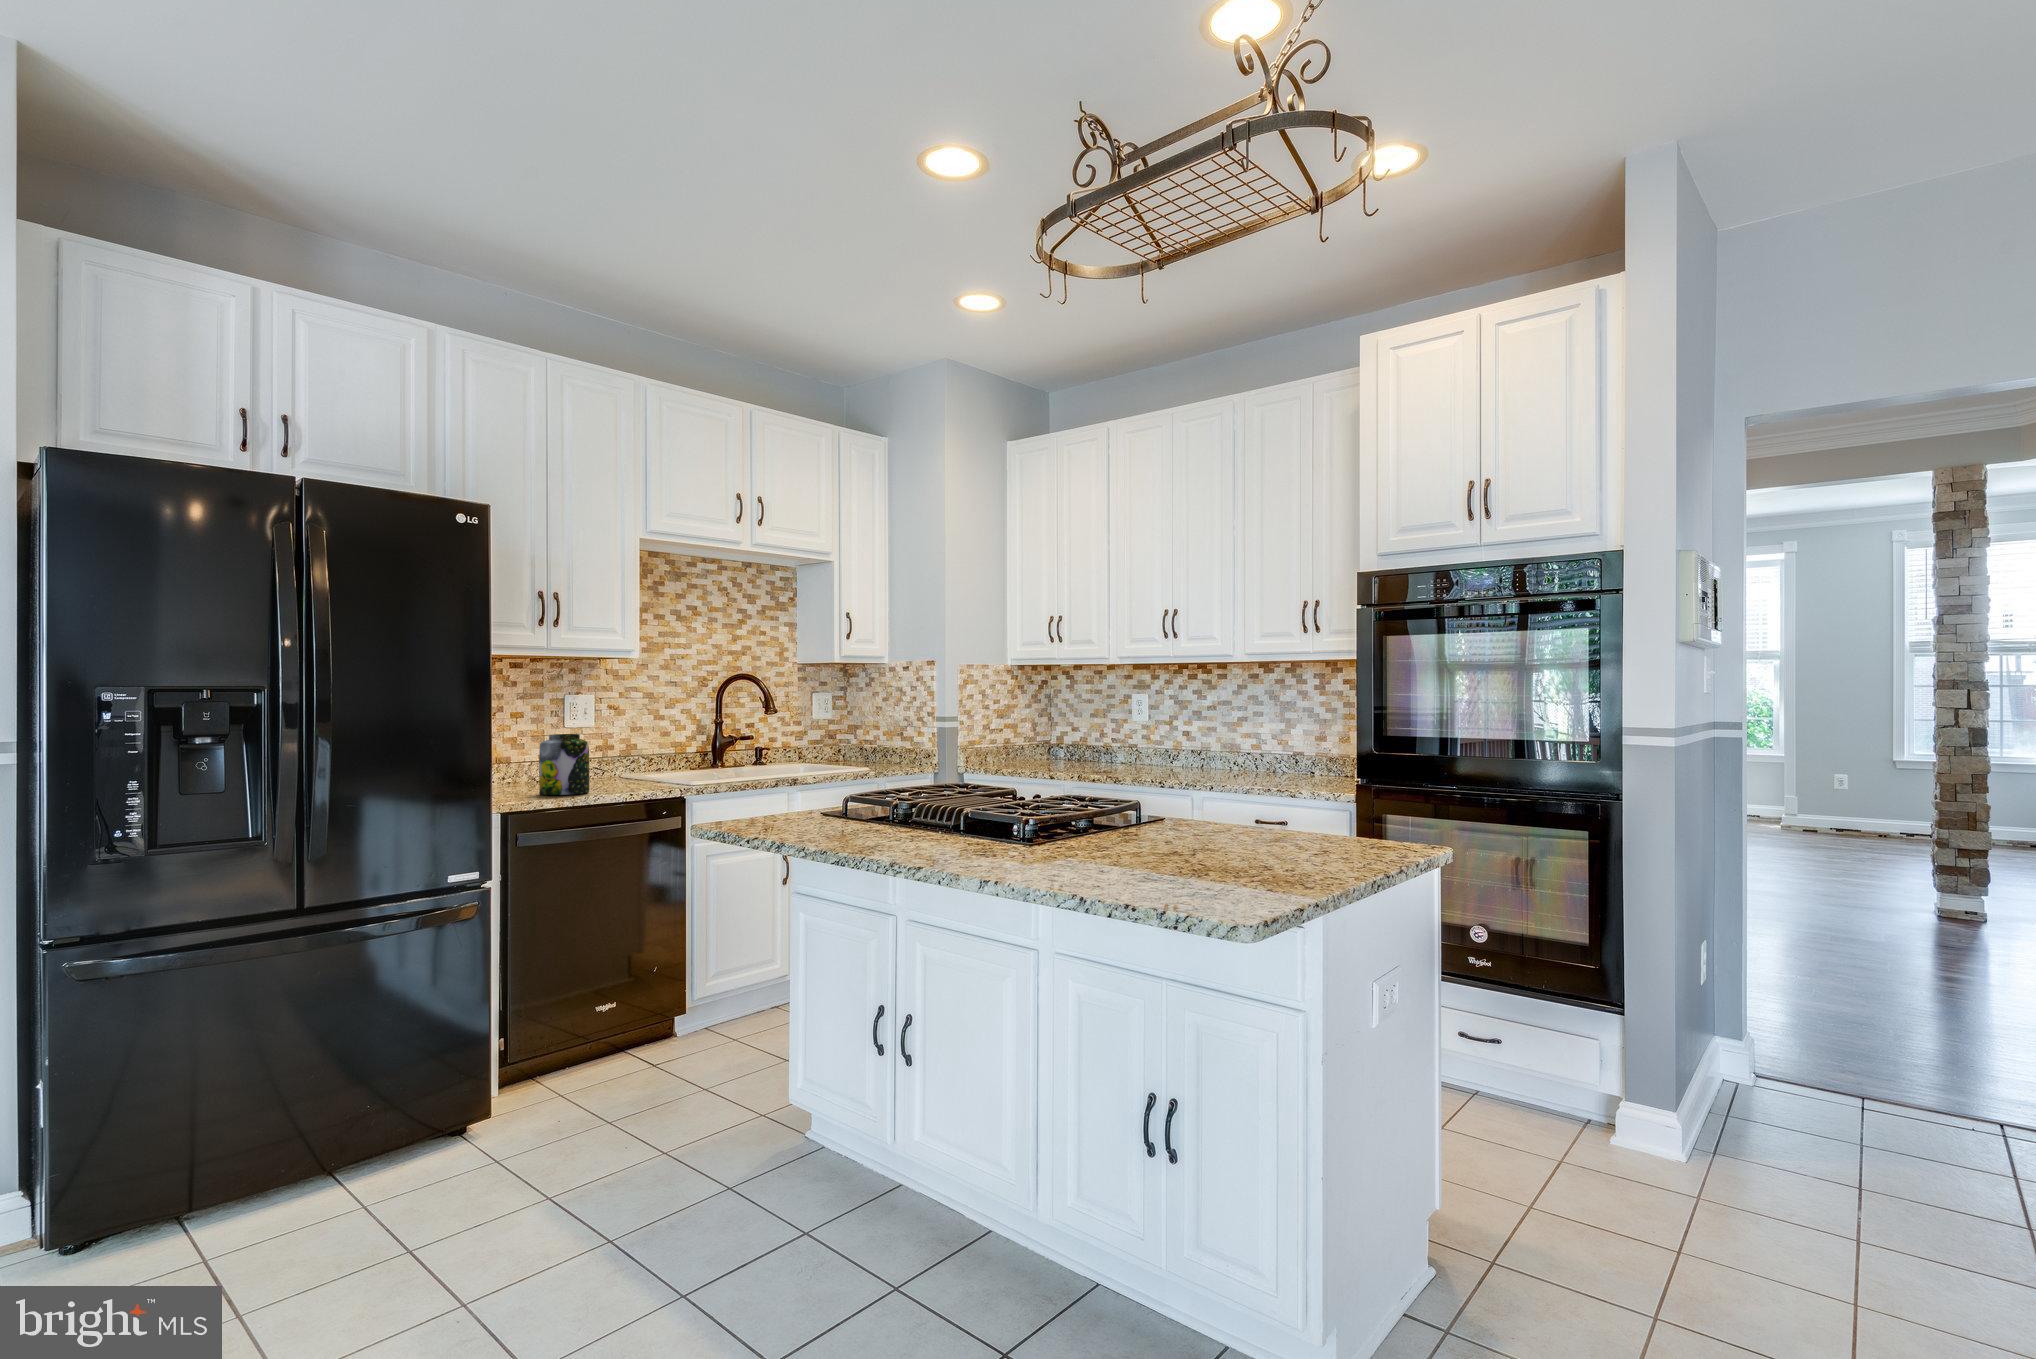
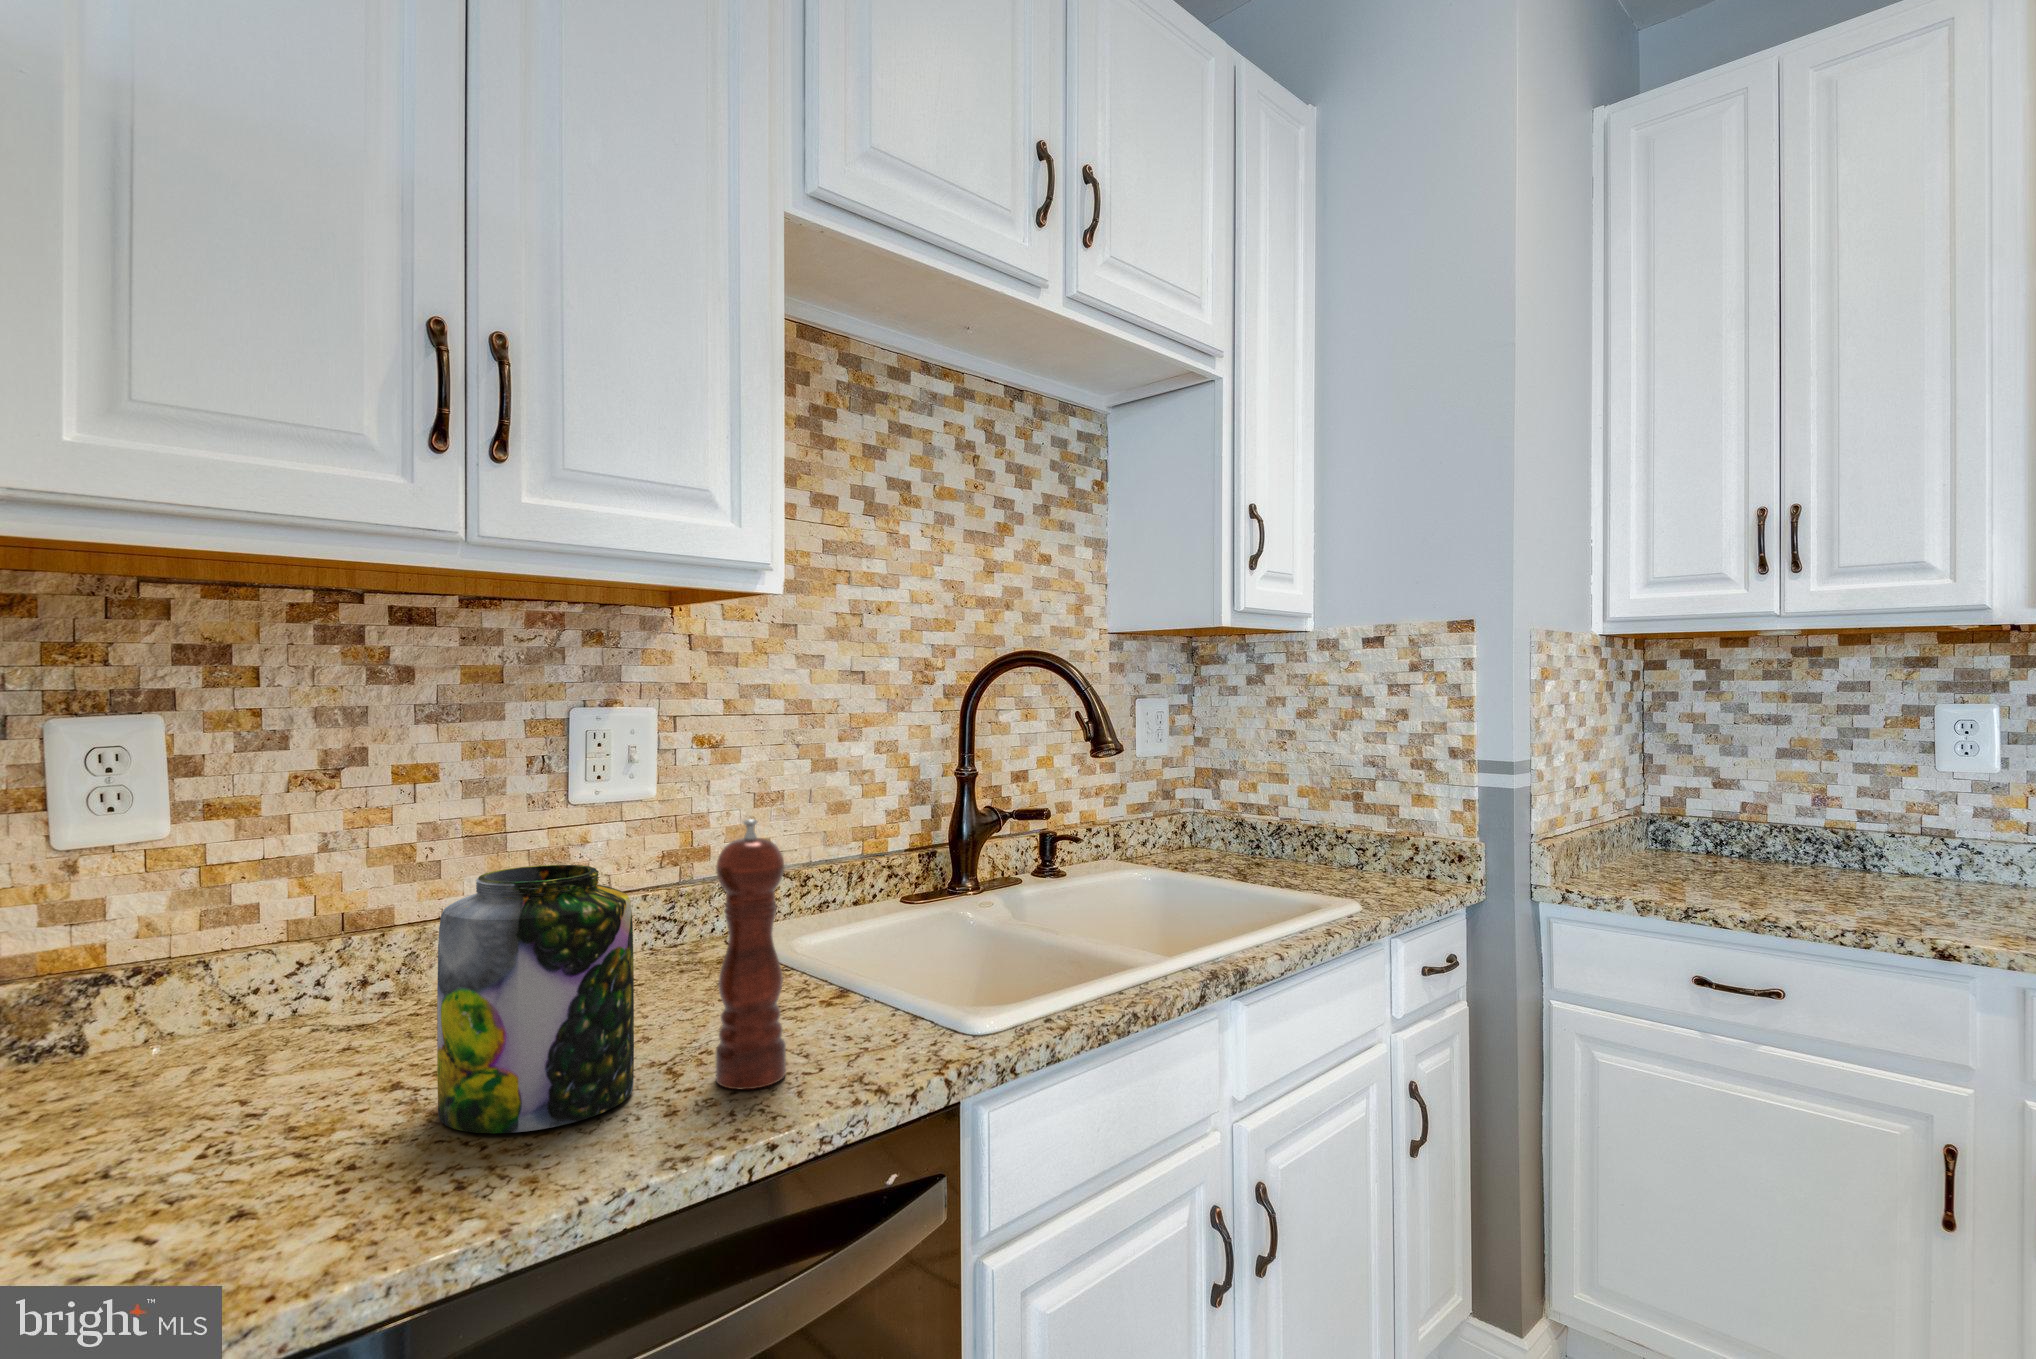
pepper mill: none [612,722,631,792] -> present [716,819,786,1089]

